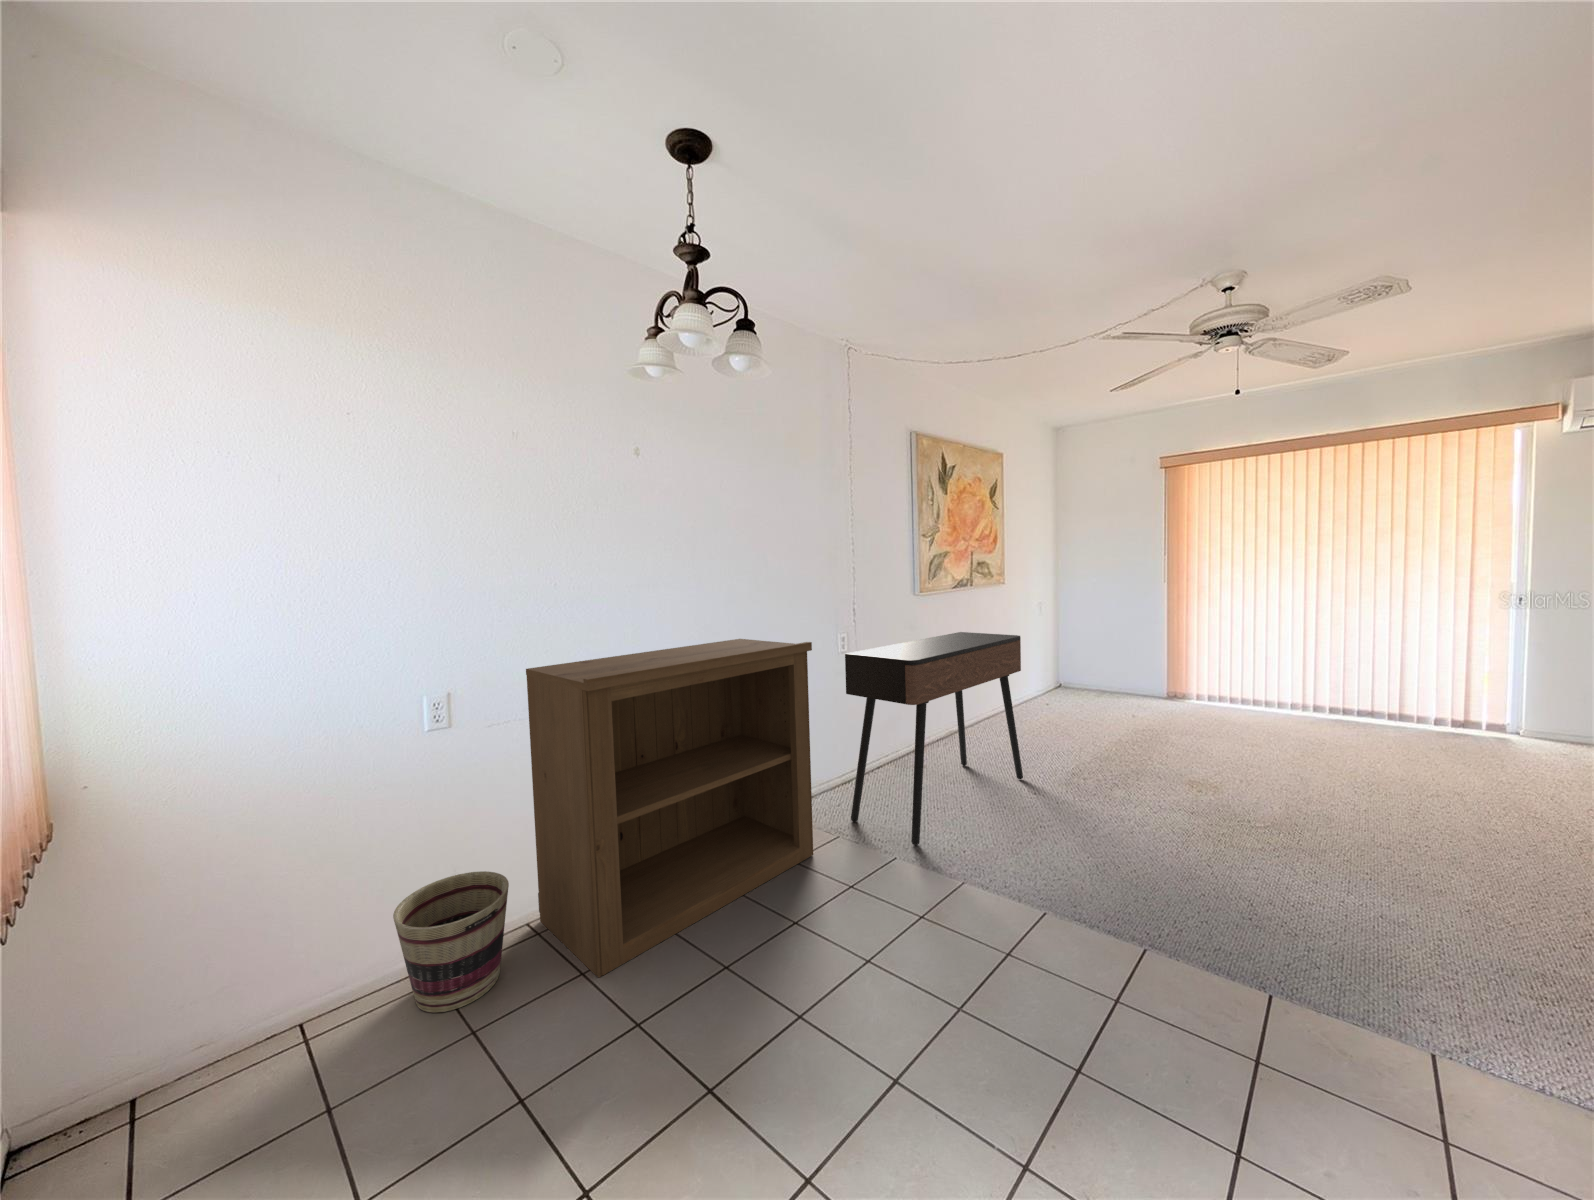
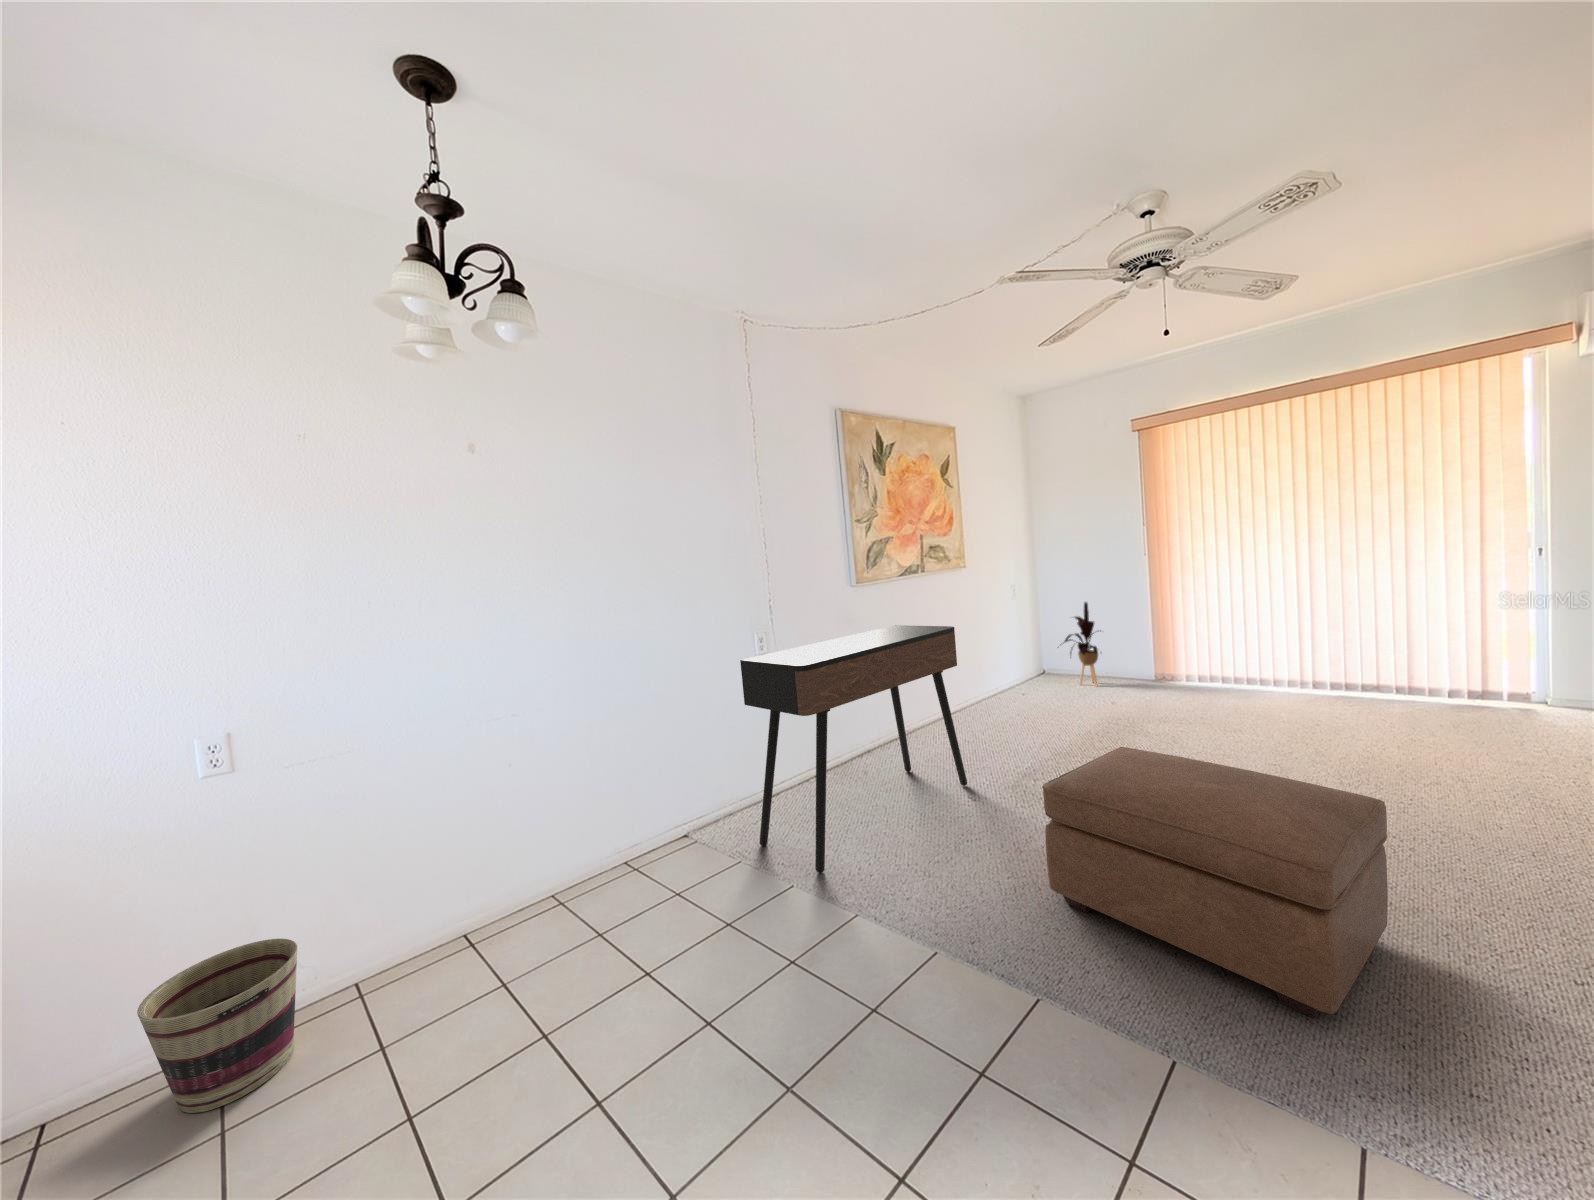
house plant: none [1078,622,1124,700] -> present [1064,602,1098,685]
bookshelf: present [526,639,813,977] -> none [328,650,702,1060]
ottoman: none [1128,746,1426,965] -> present [1042,747,1388,1018]

